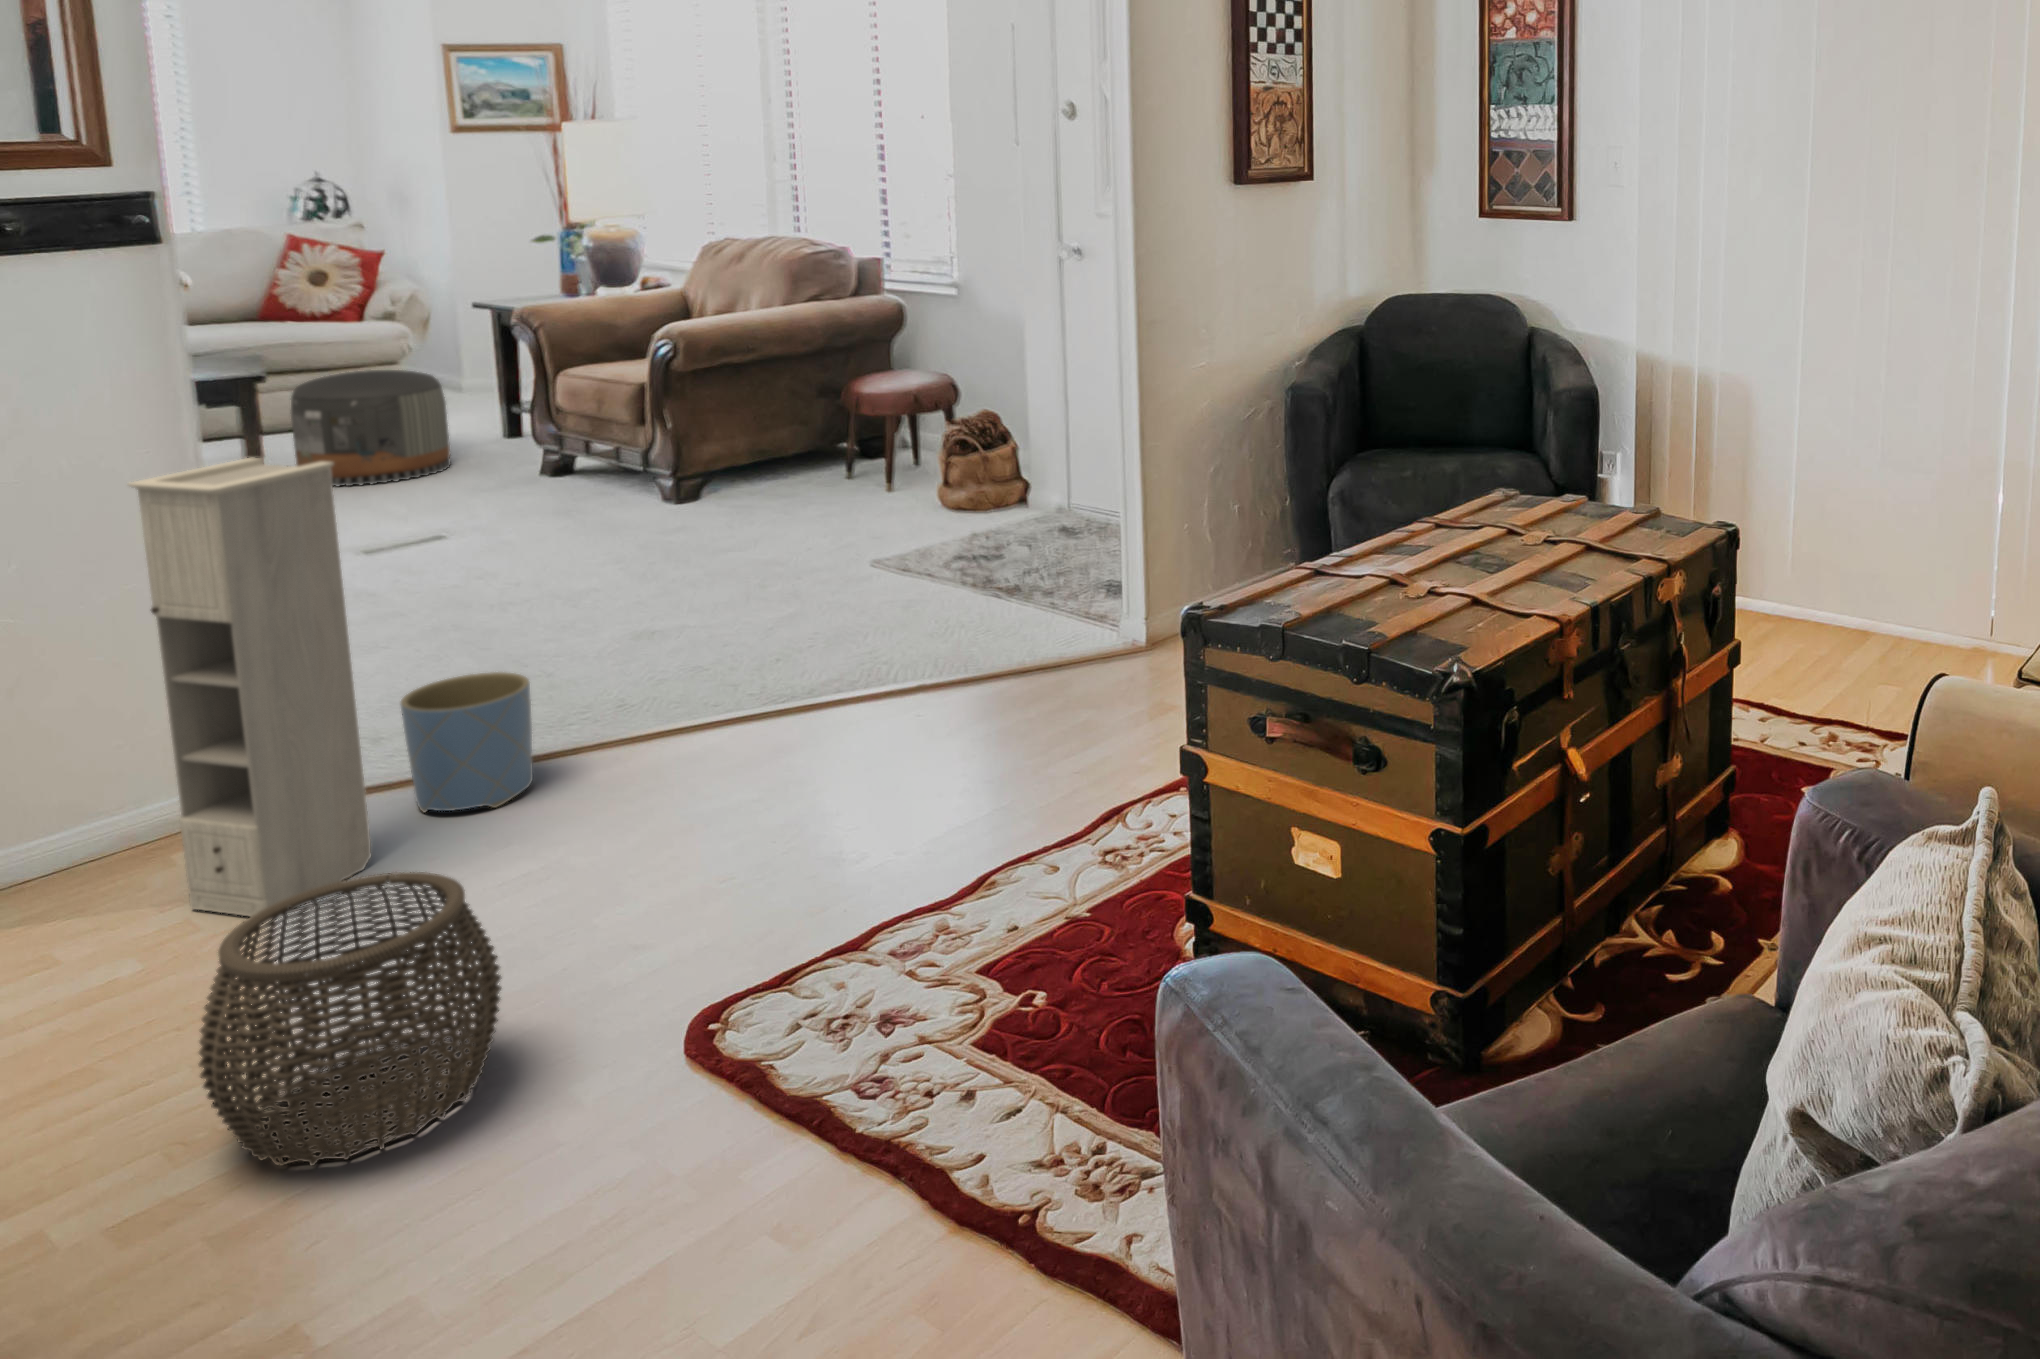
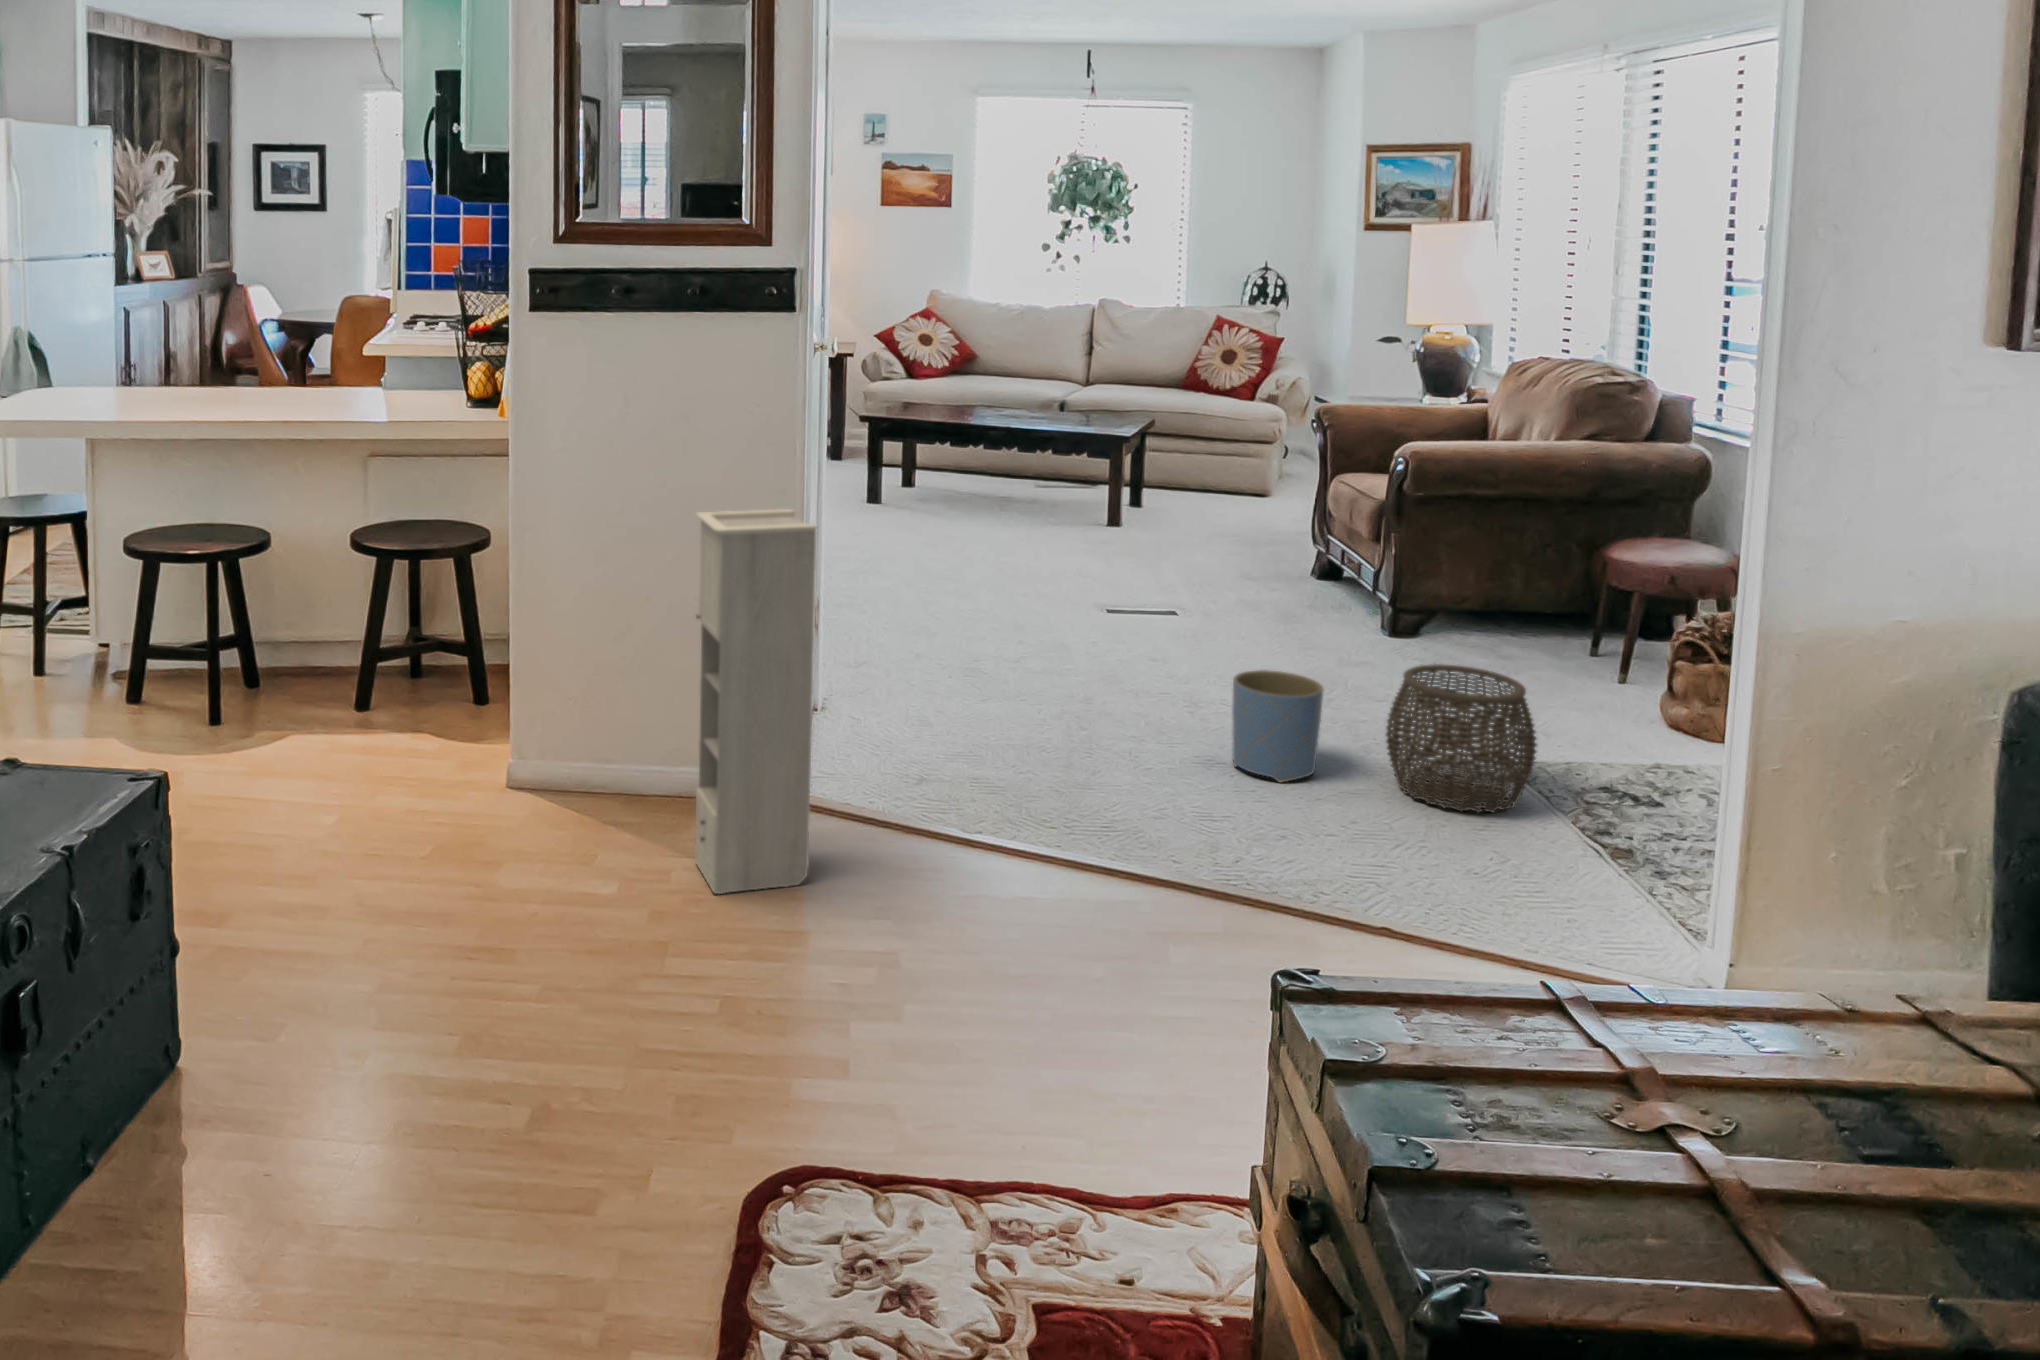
pouf: present [291,370,451,487] -> none [1134,445,1254,550]
planter: present [400,672,533,812] -> present [1232,670,1324,782]
woven basket: present [199,872,502,1166] -> present [1386,664,1537,813]

